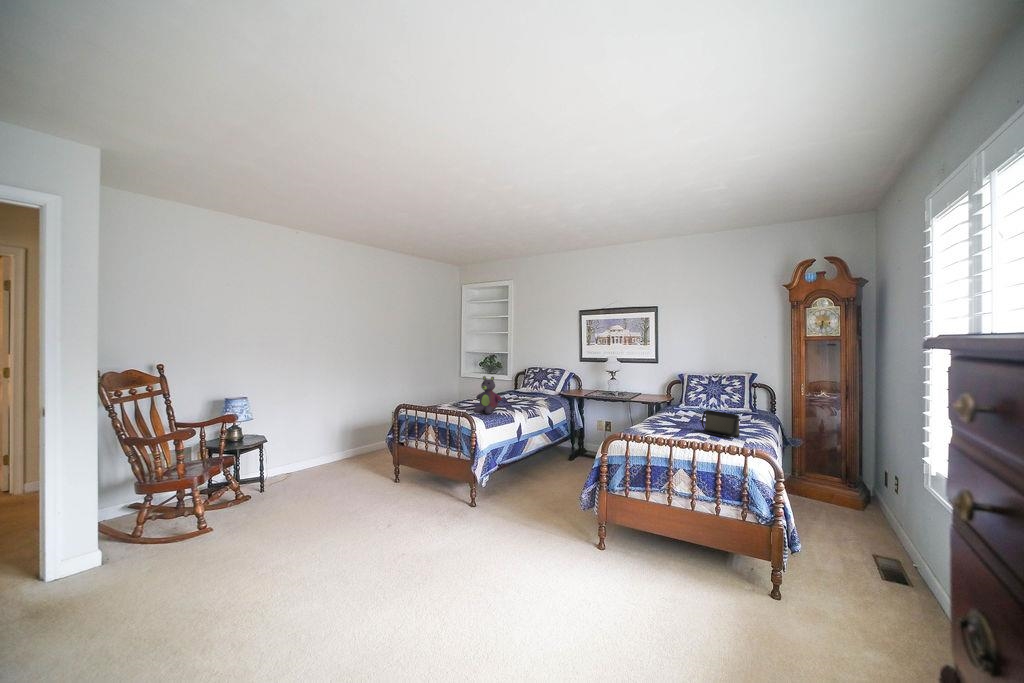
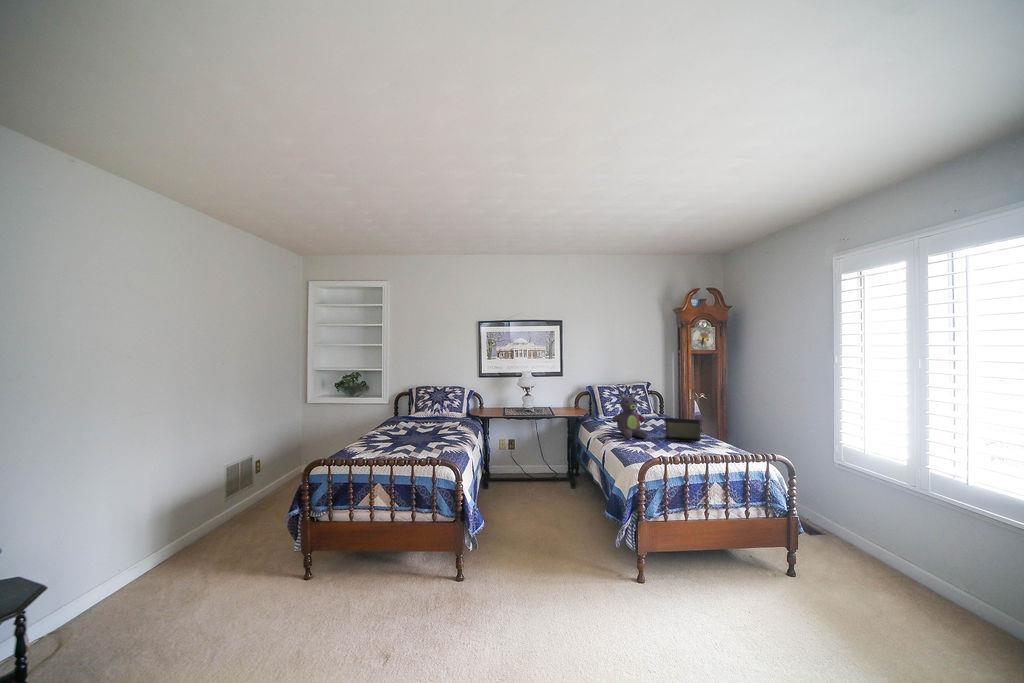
stuffed bear: present [473,376,502,414] -> present [612,393,648,439]

